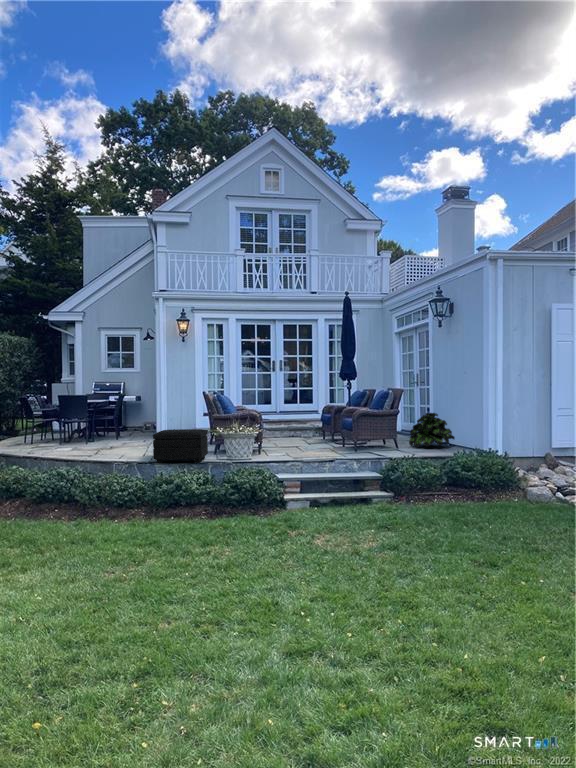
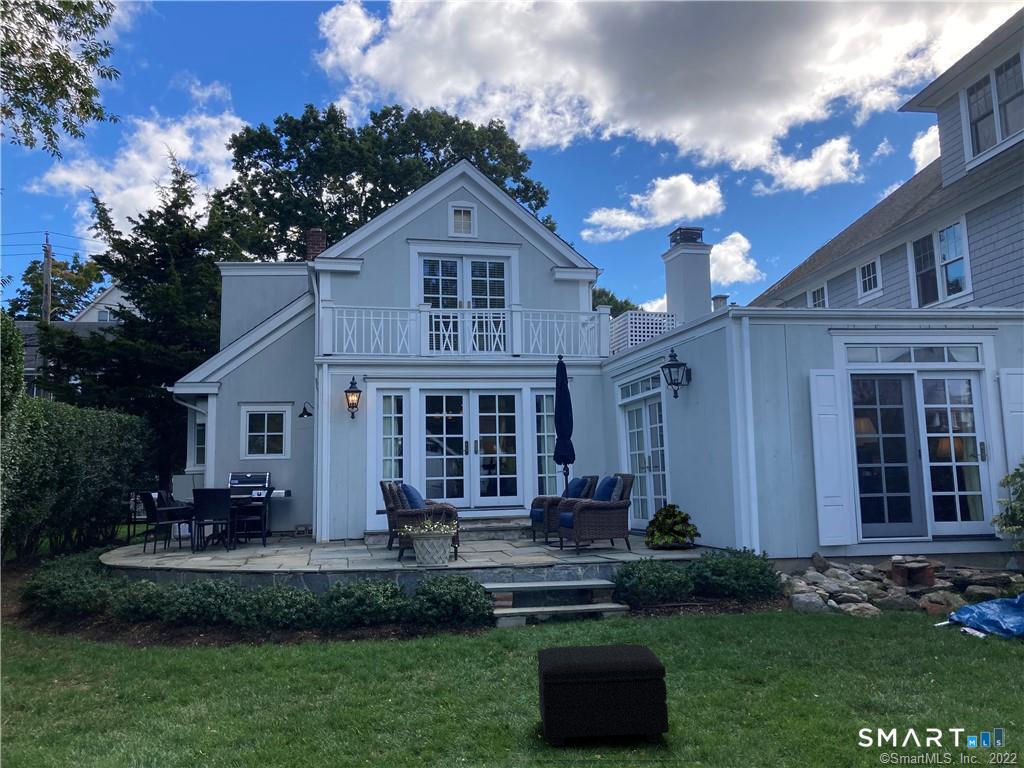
footstool: present [153,429,208,463] -> present [538,644,669,747]

